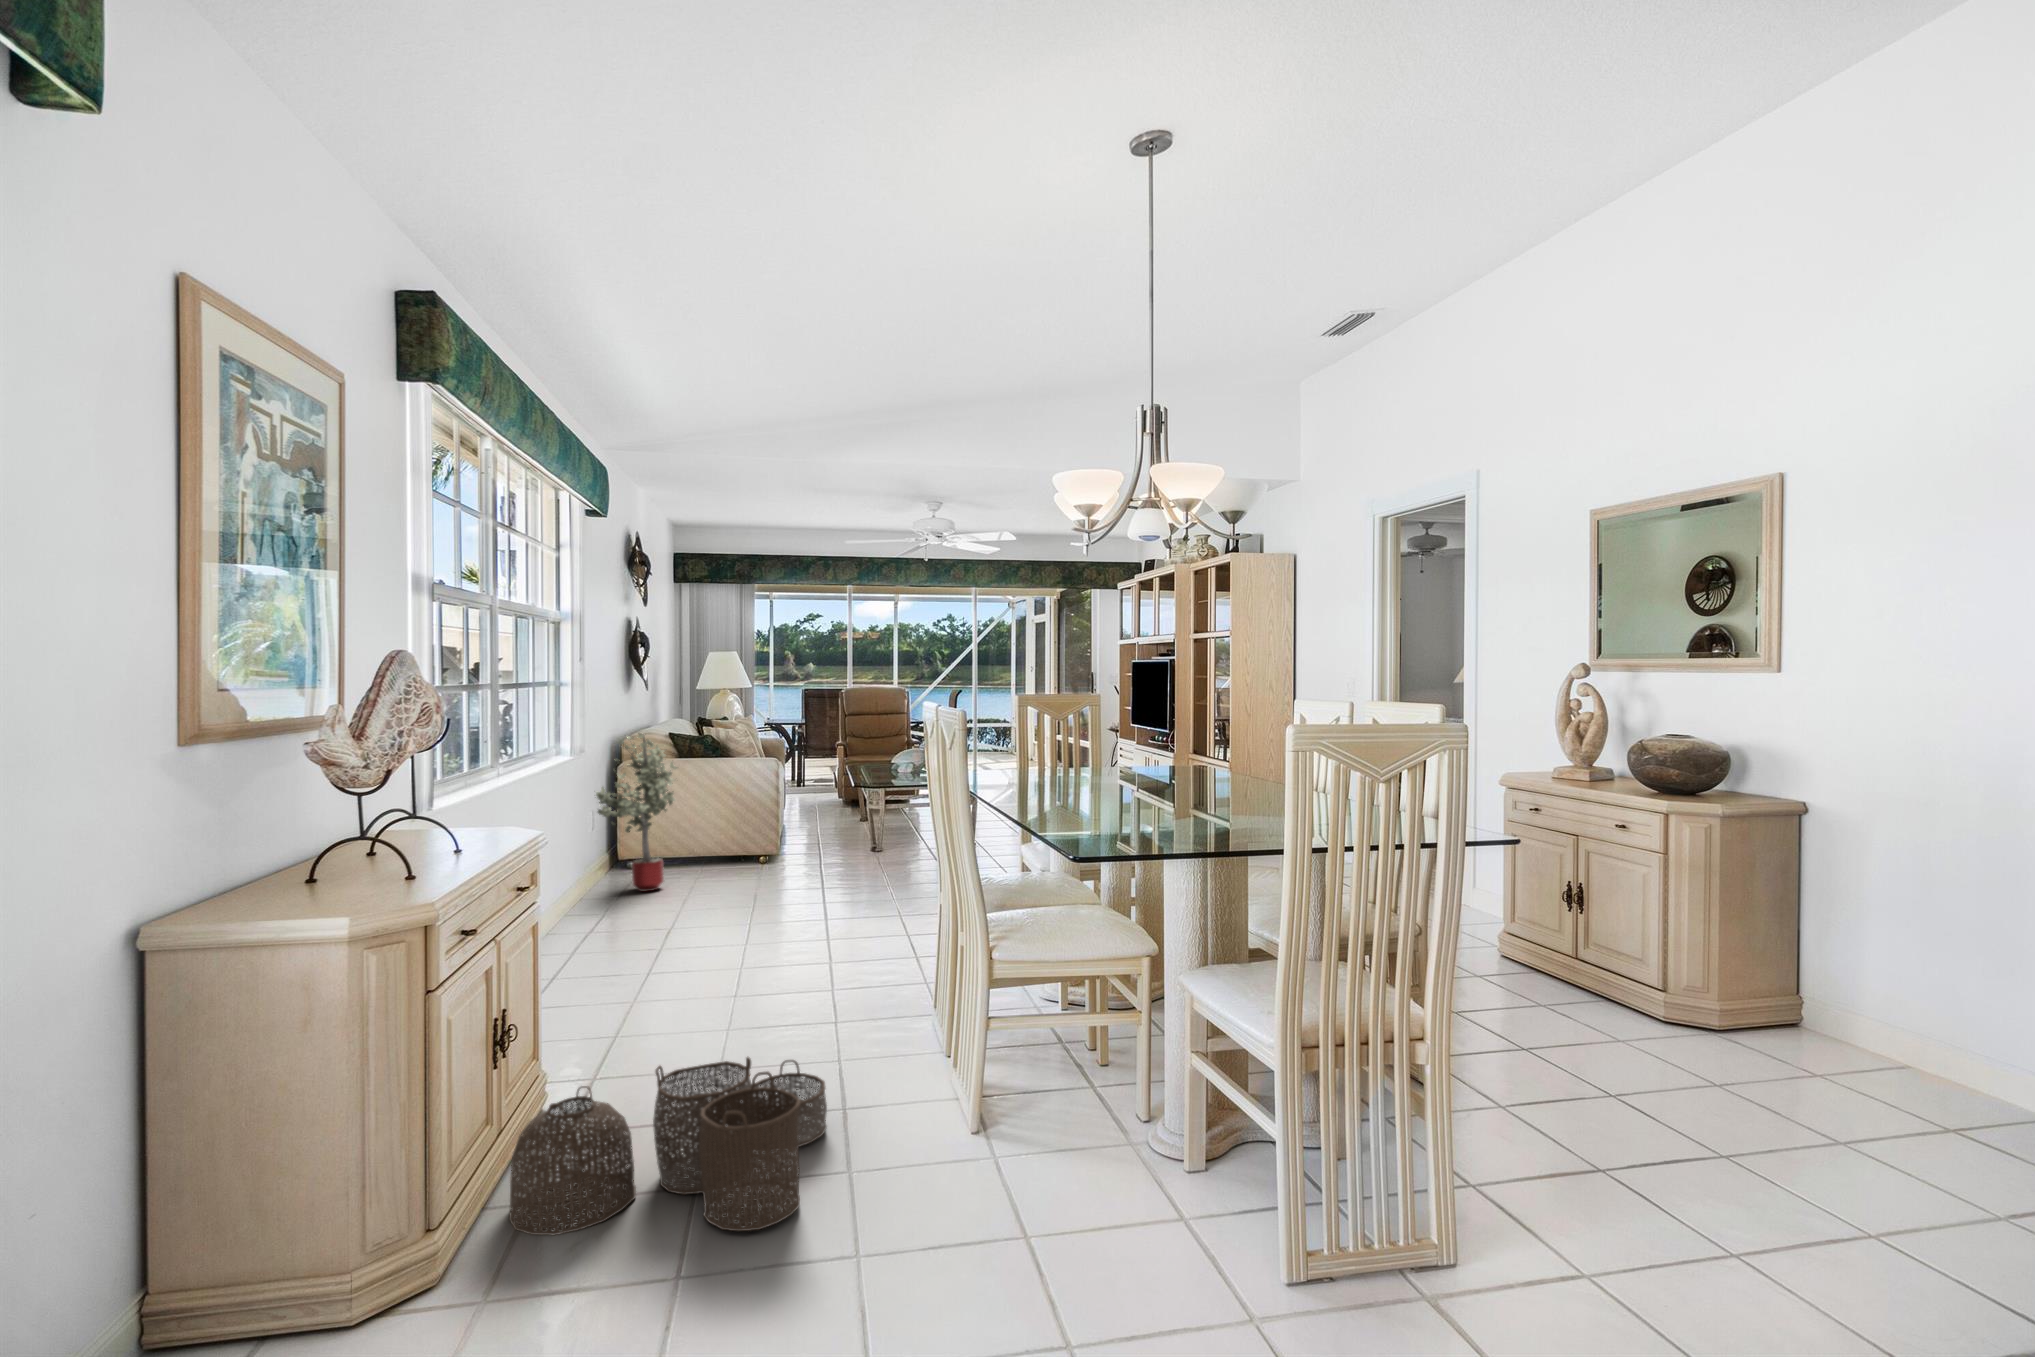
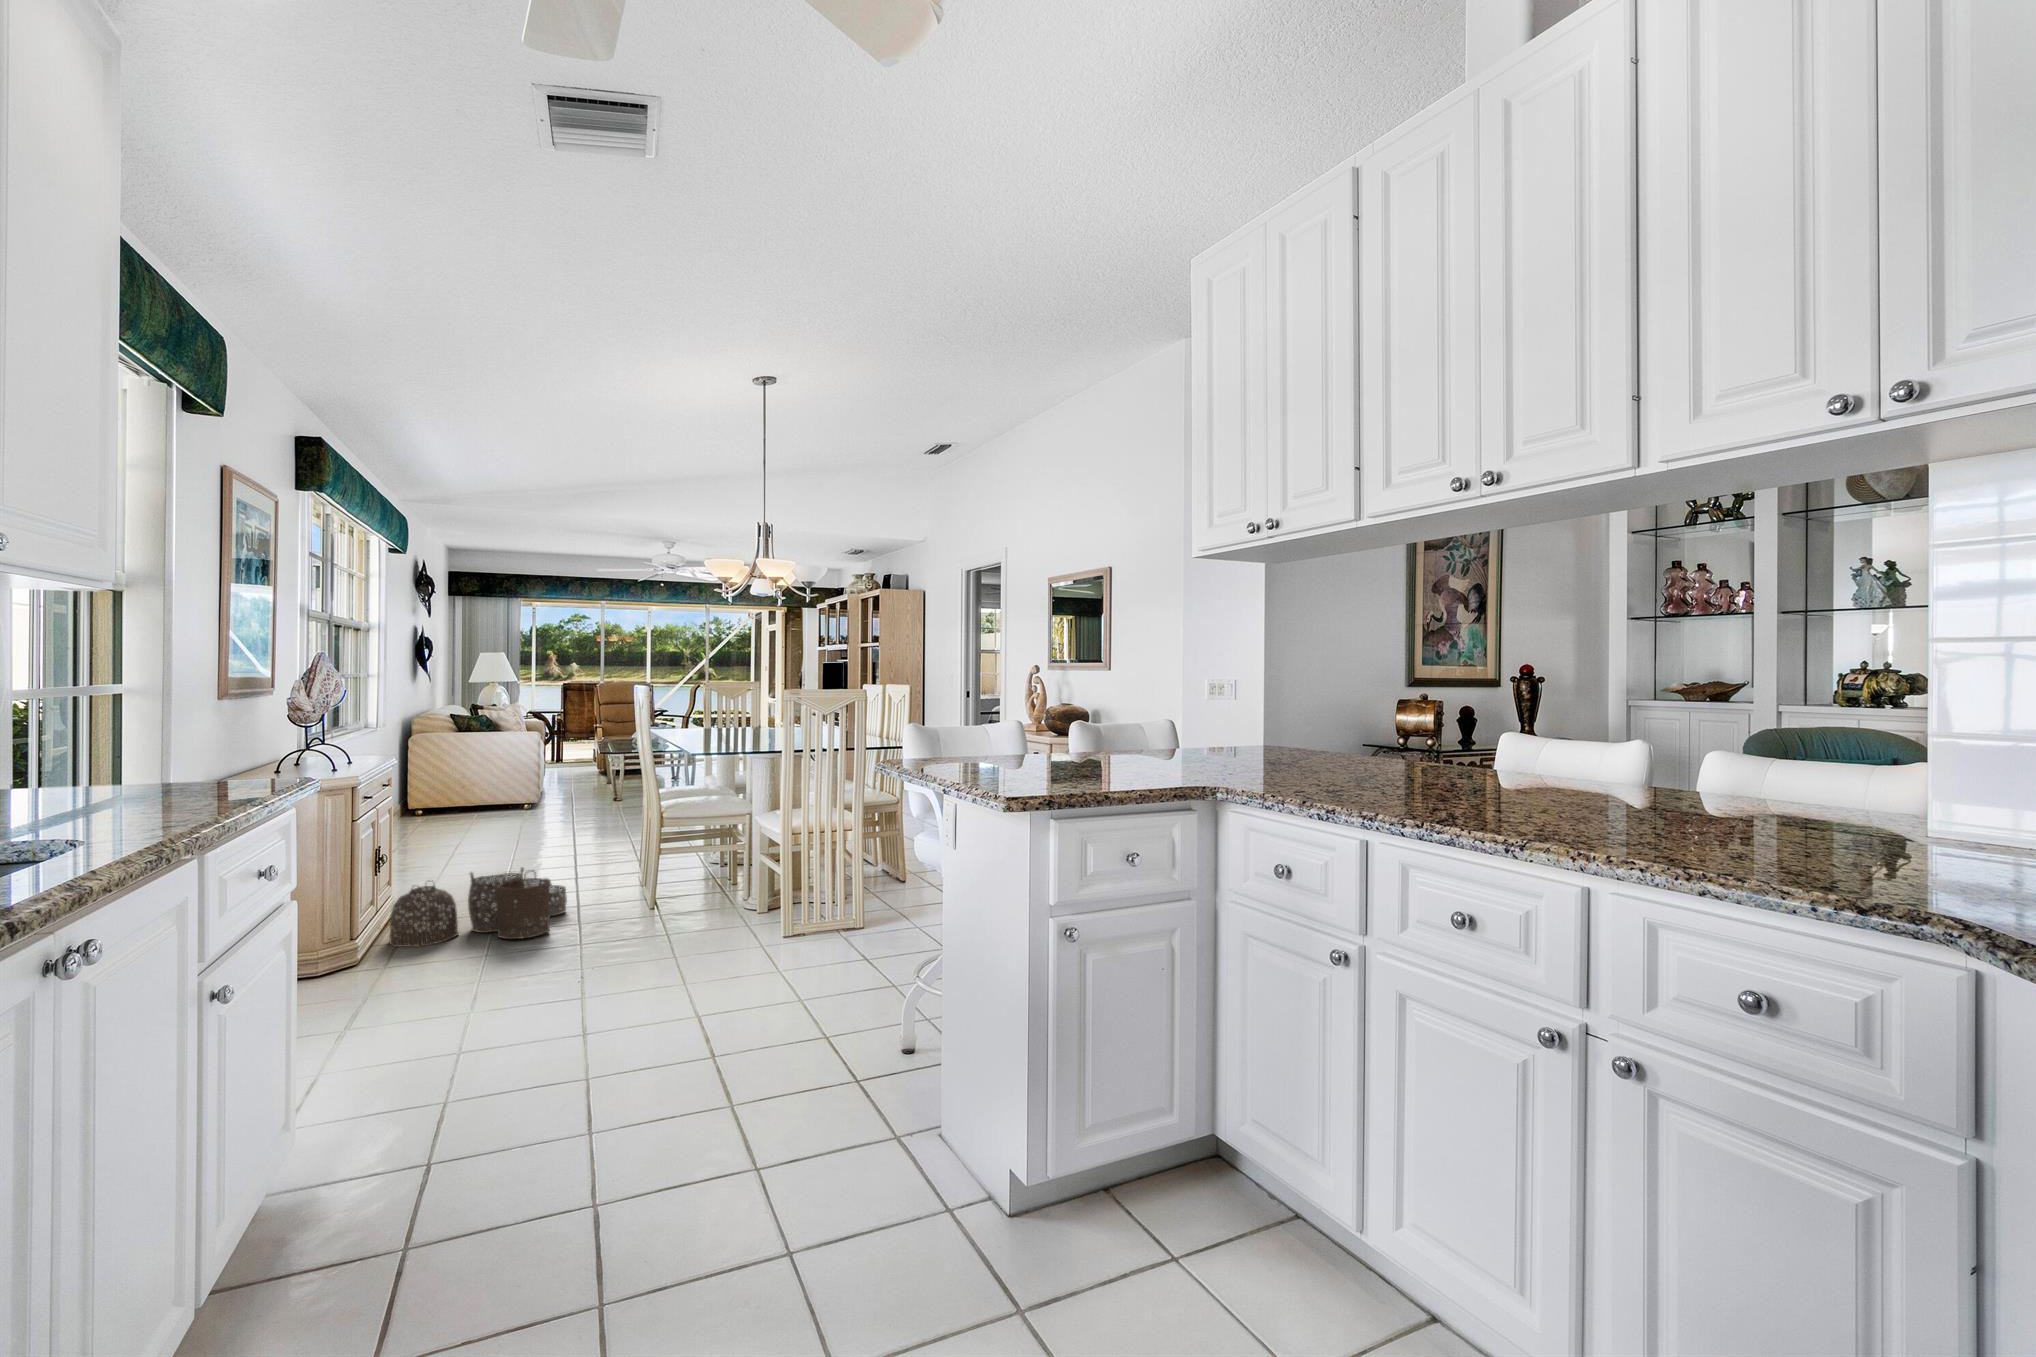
potted tree: present [596,733,677,891] -> none [393,712,463,827]

